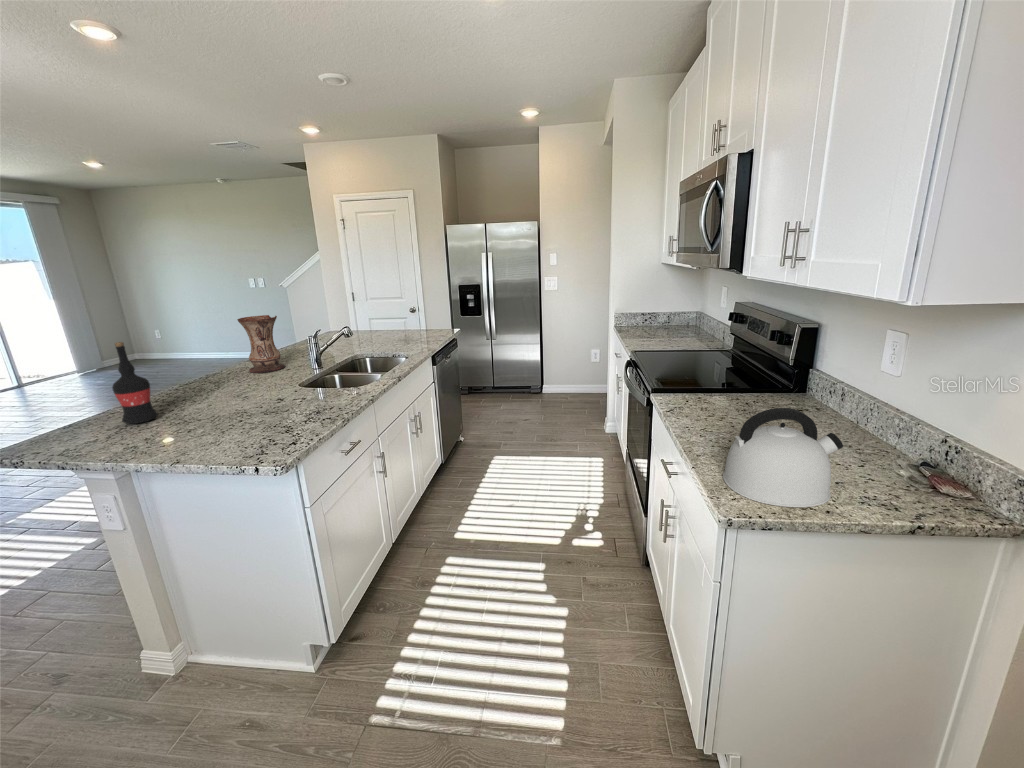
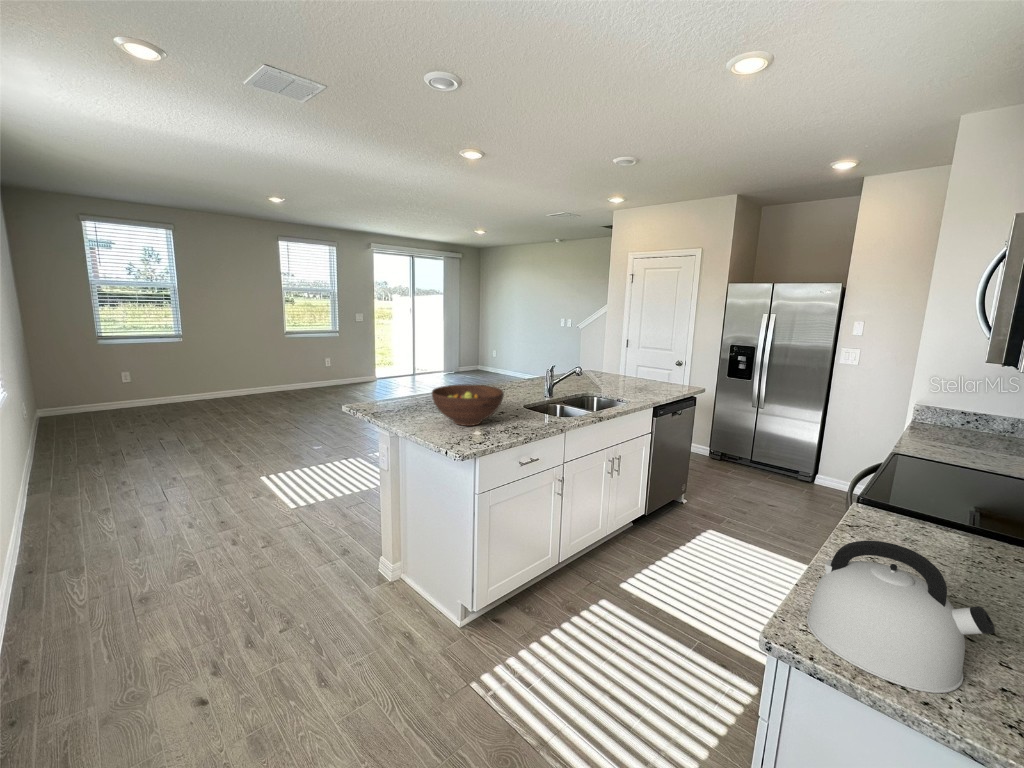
vase: present [237,315,285,373] -> none [503,349,530,393]
wine bottle: present [112,342,158,424] -> none [409,353,429,408]
fruit bowl: none [178,367,293,428] -> present [432,384,504,426]

